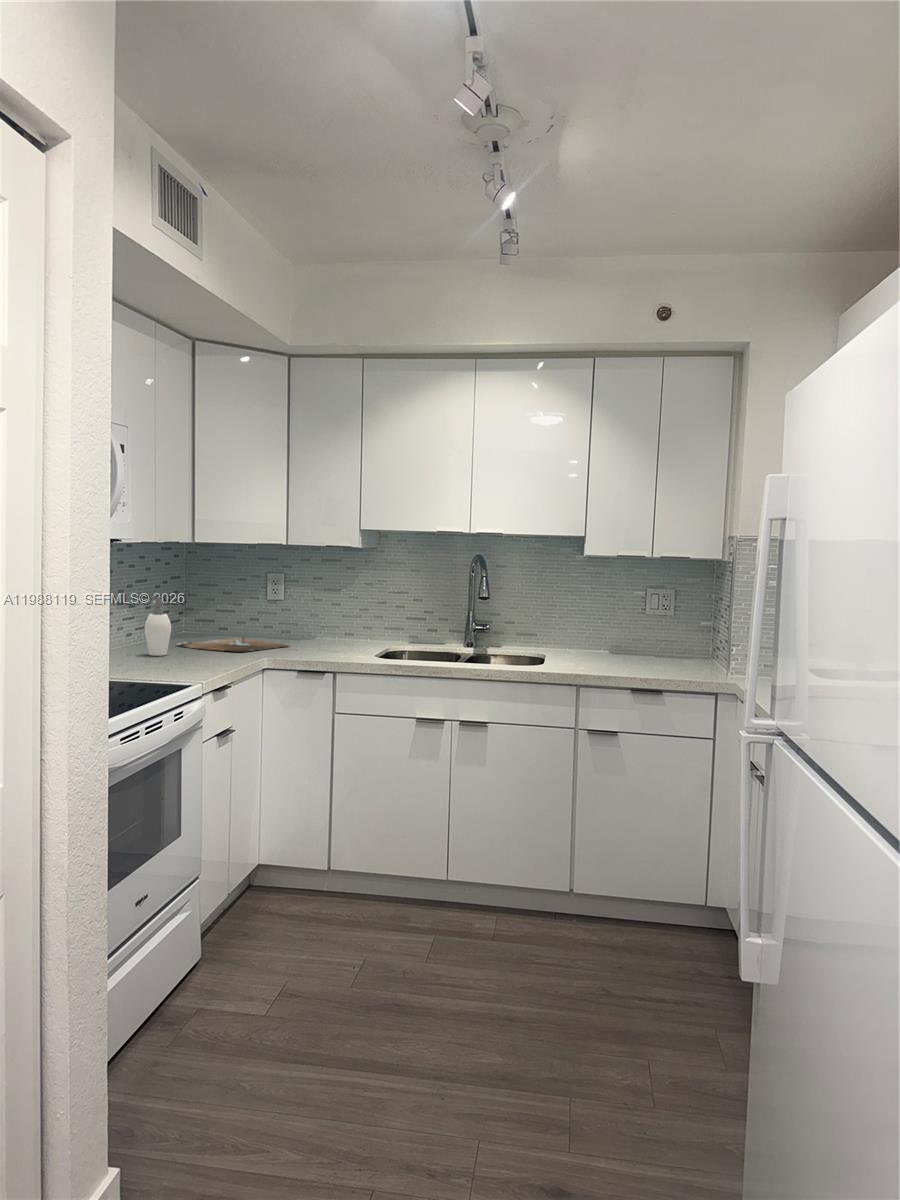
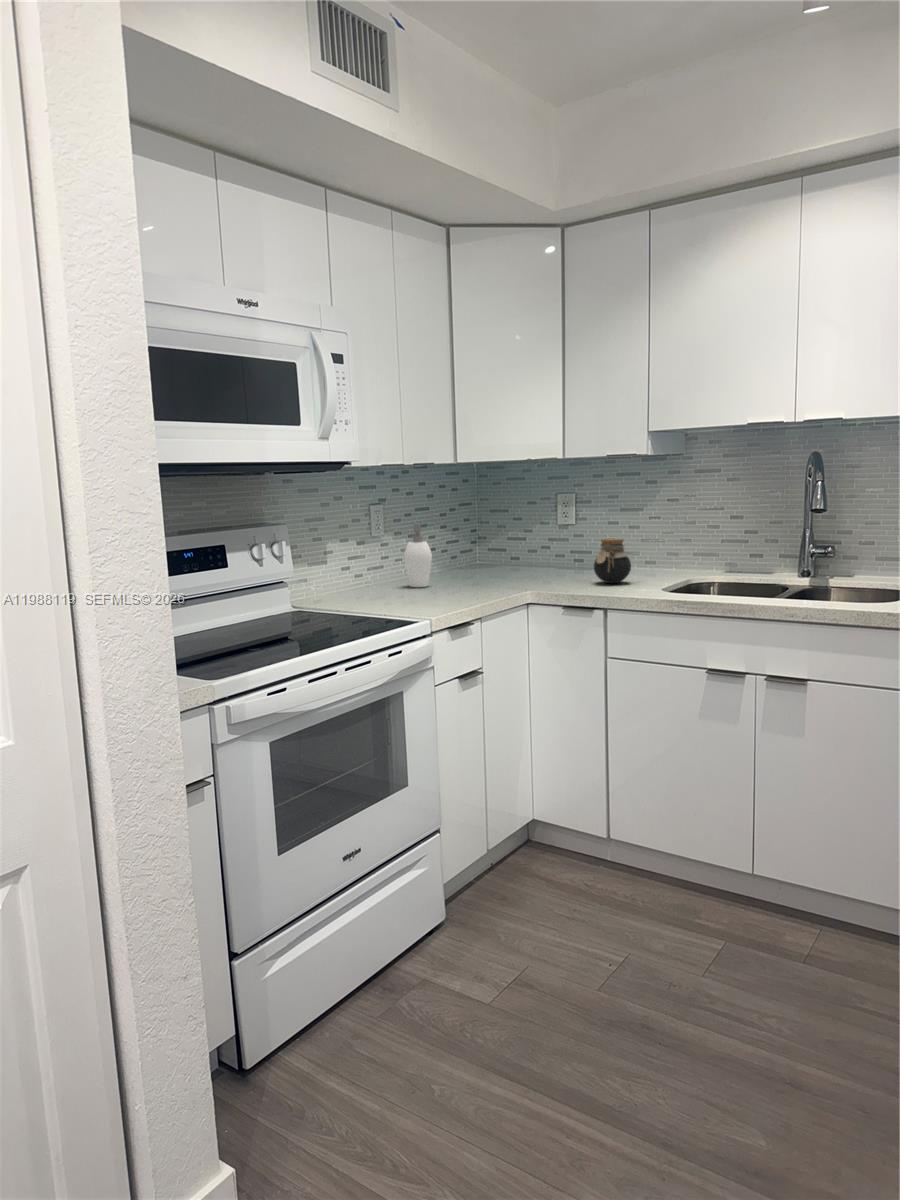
jar: none [313,615,344,652] -> present [594,539,631,583]
cutting board: present [177,636,289,652] -> none [452,565,574,583]

